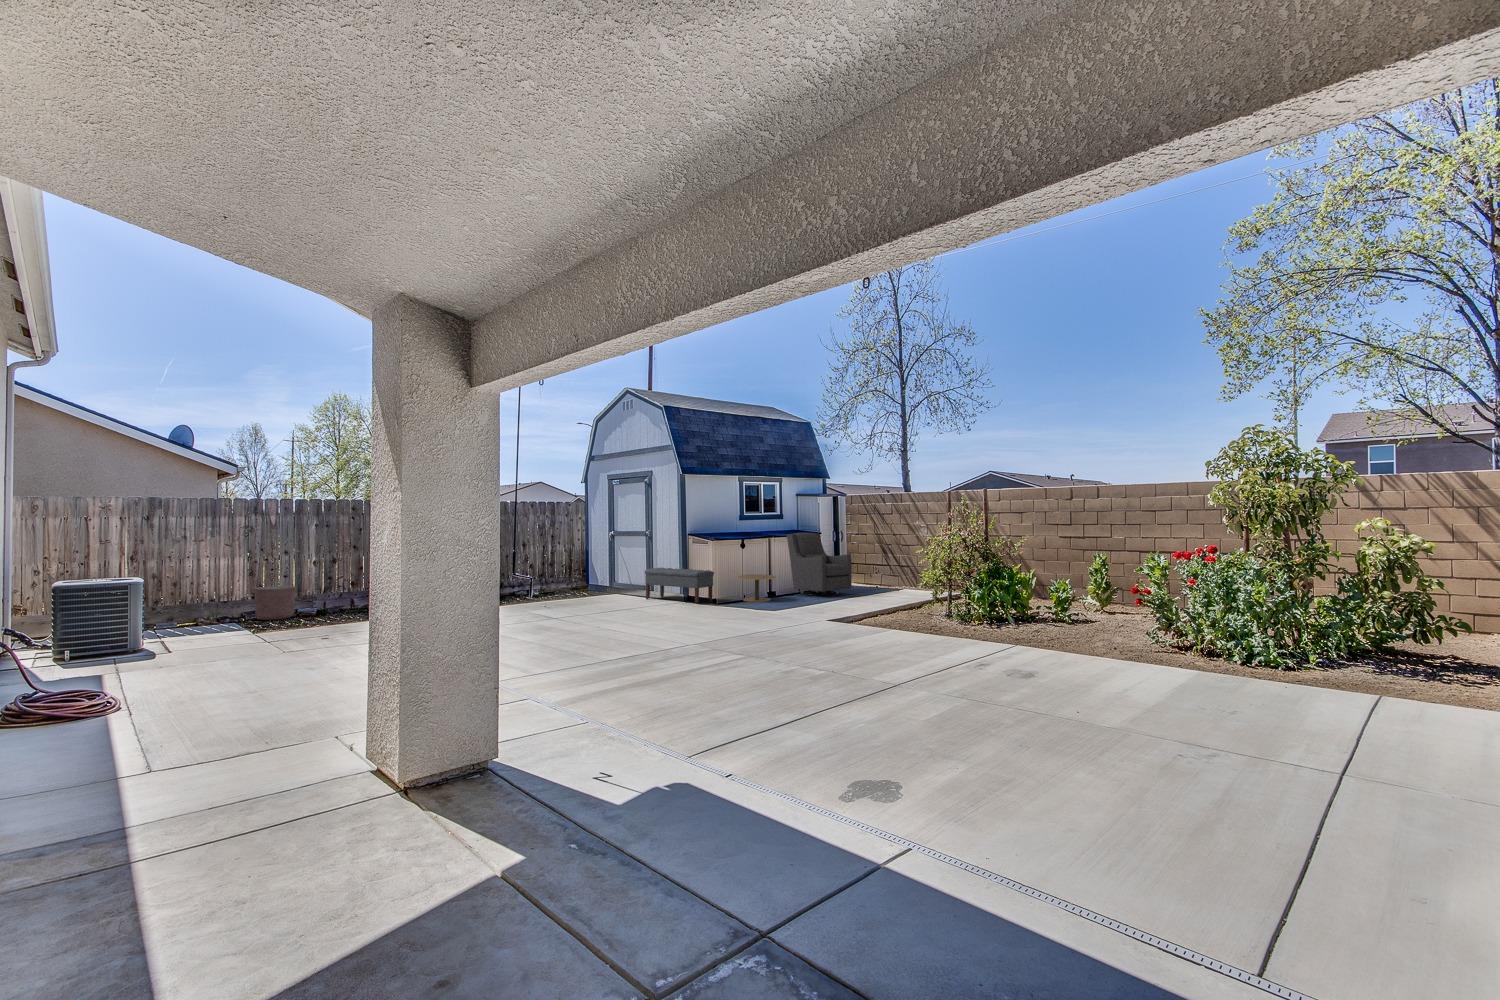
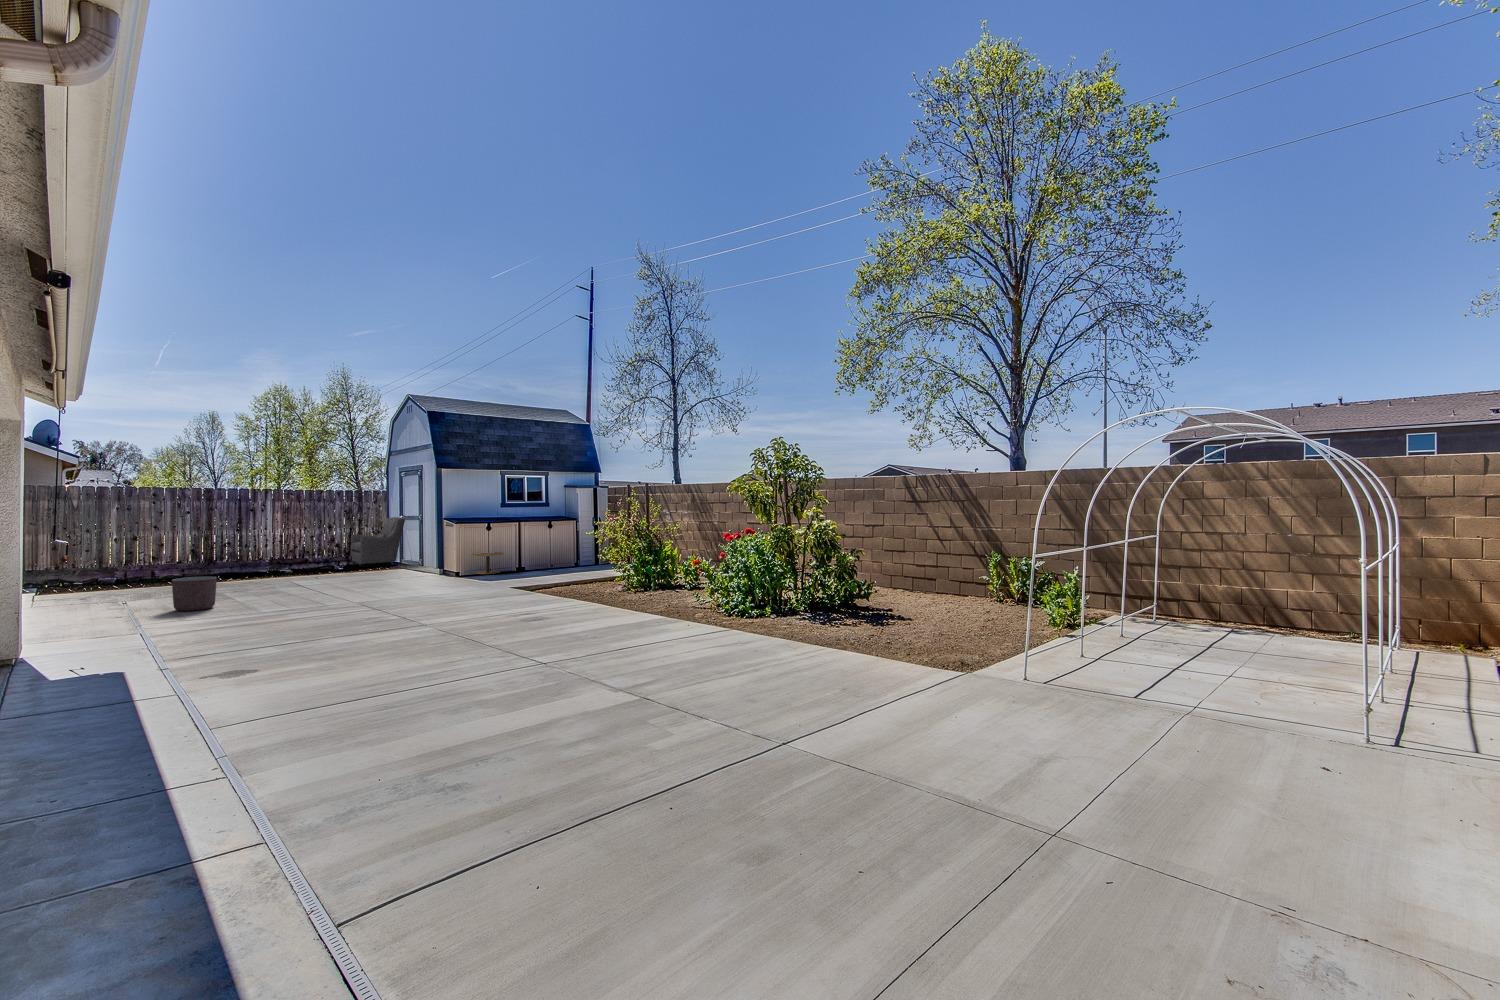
chair: present [787,533,852,596] -> present [351,517,405,567]
bench: present [645,568,714,604] -> none [402,546,452,575]
planter: present [254,586,296,620] -> present [172,576,217,611]

